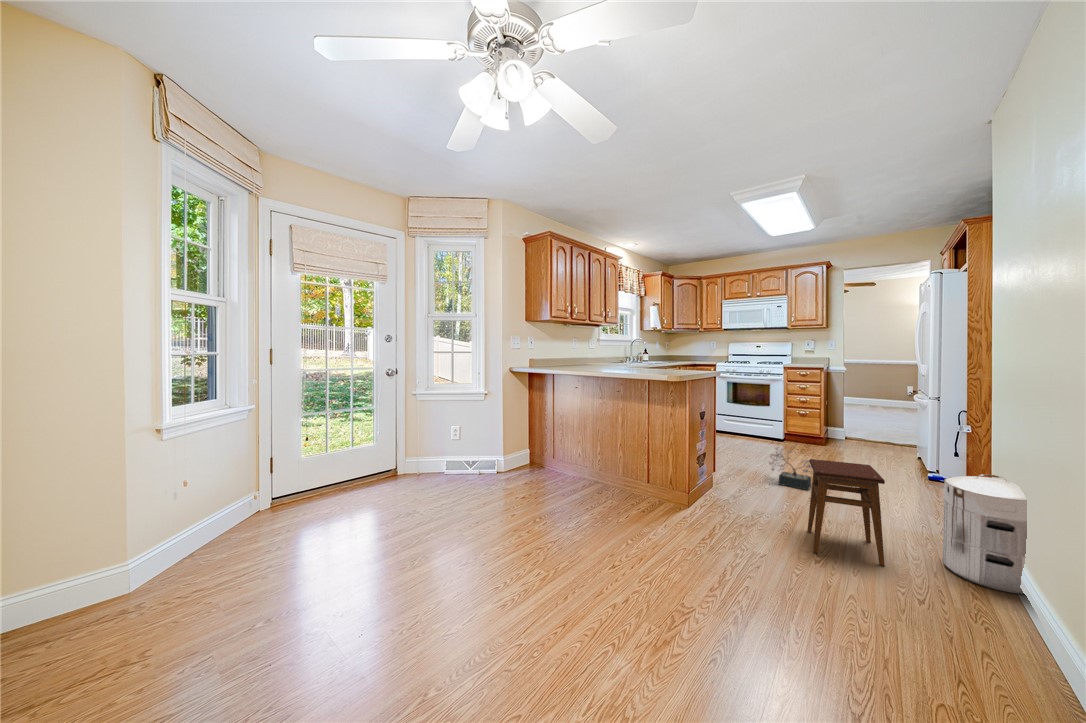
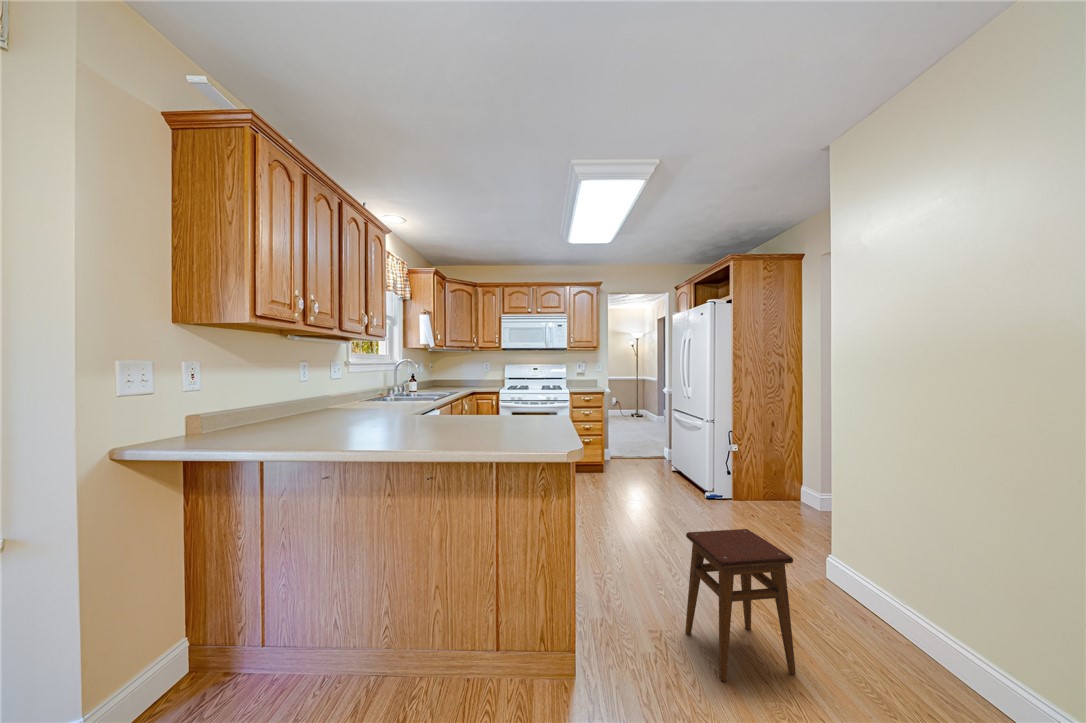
decorative plant: present [769,447,811,490] -> none [592,499,648,552]
waste bin: present [943,474,1027,594] -> none [820,526,916,668]

